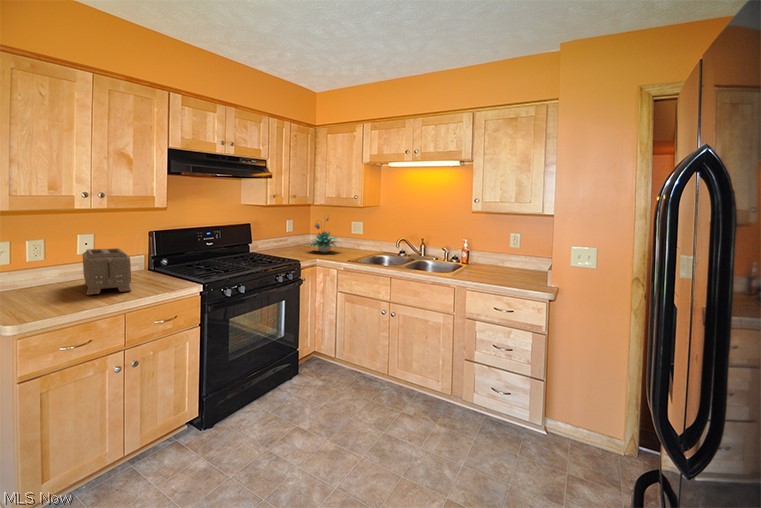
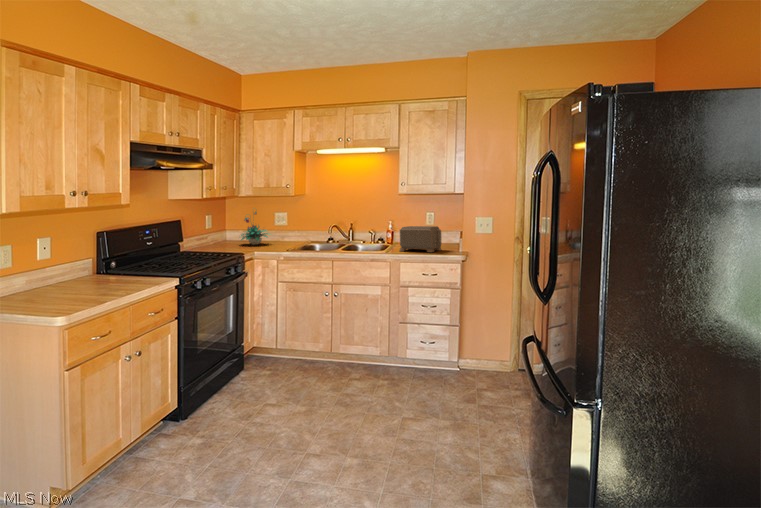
toaster: present [83,248,131,295] -> present [400,226,442,252]

